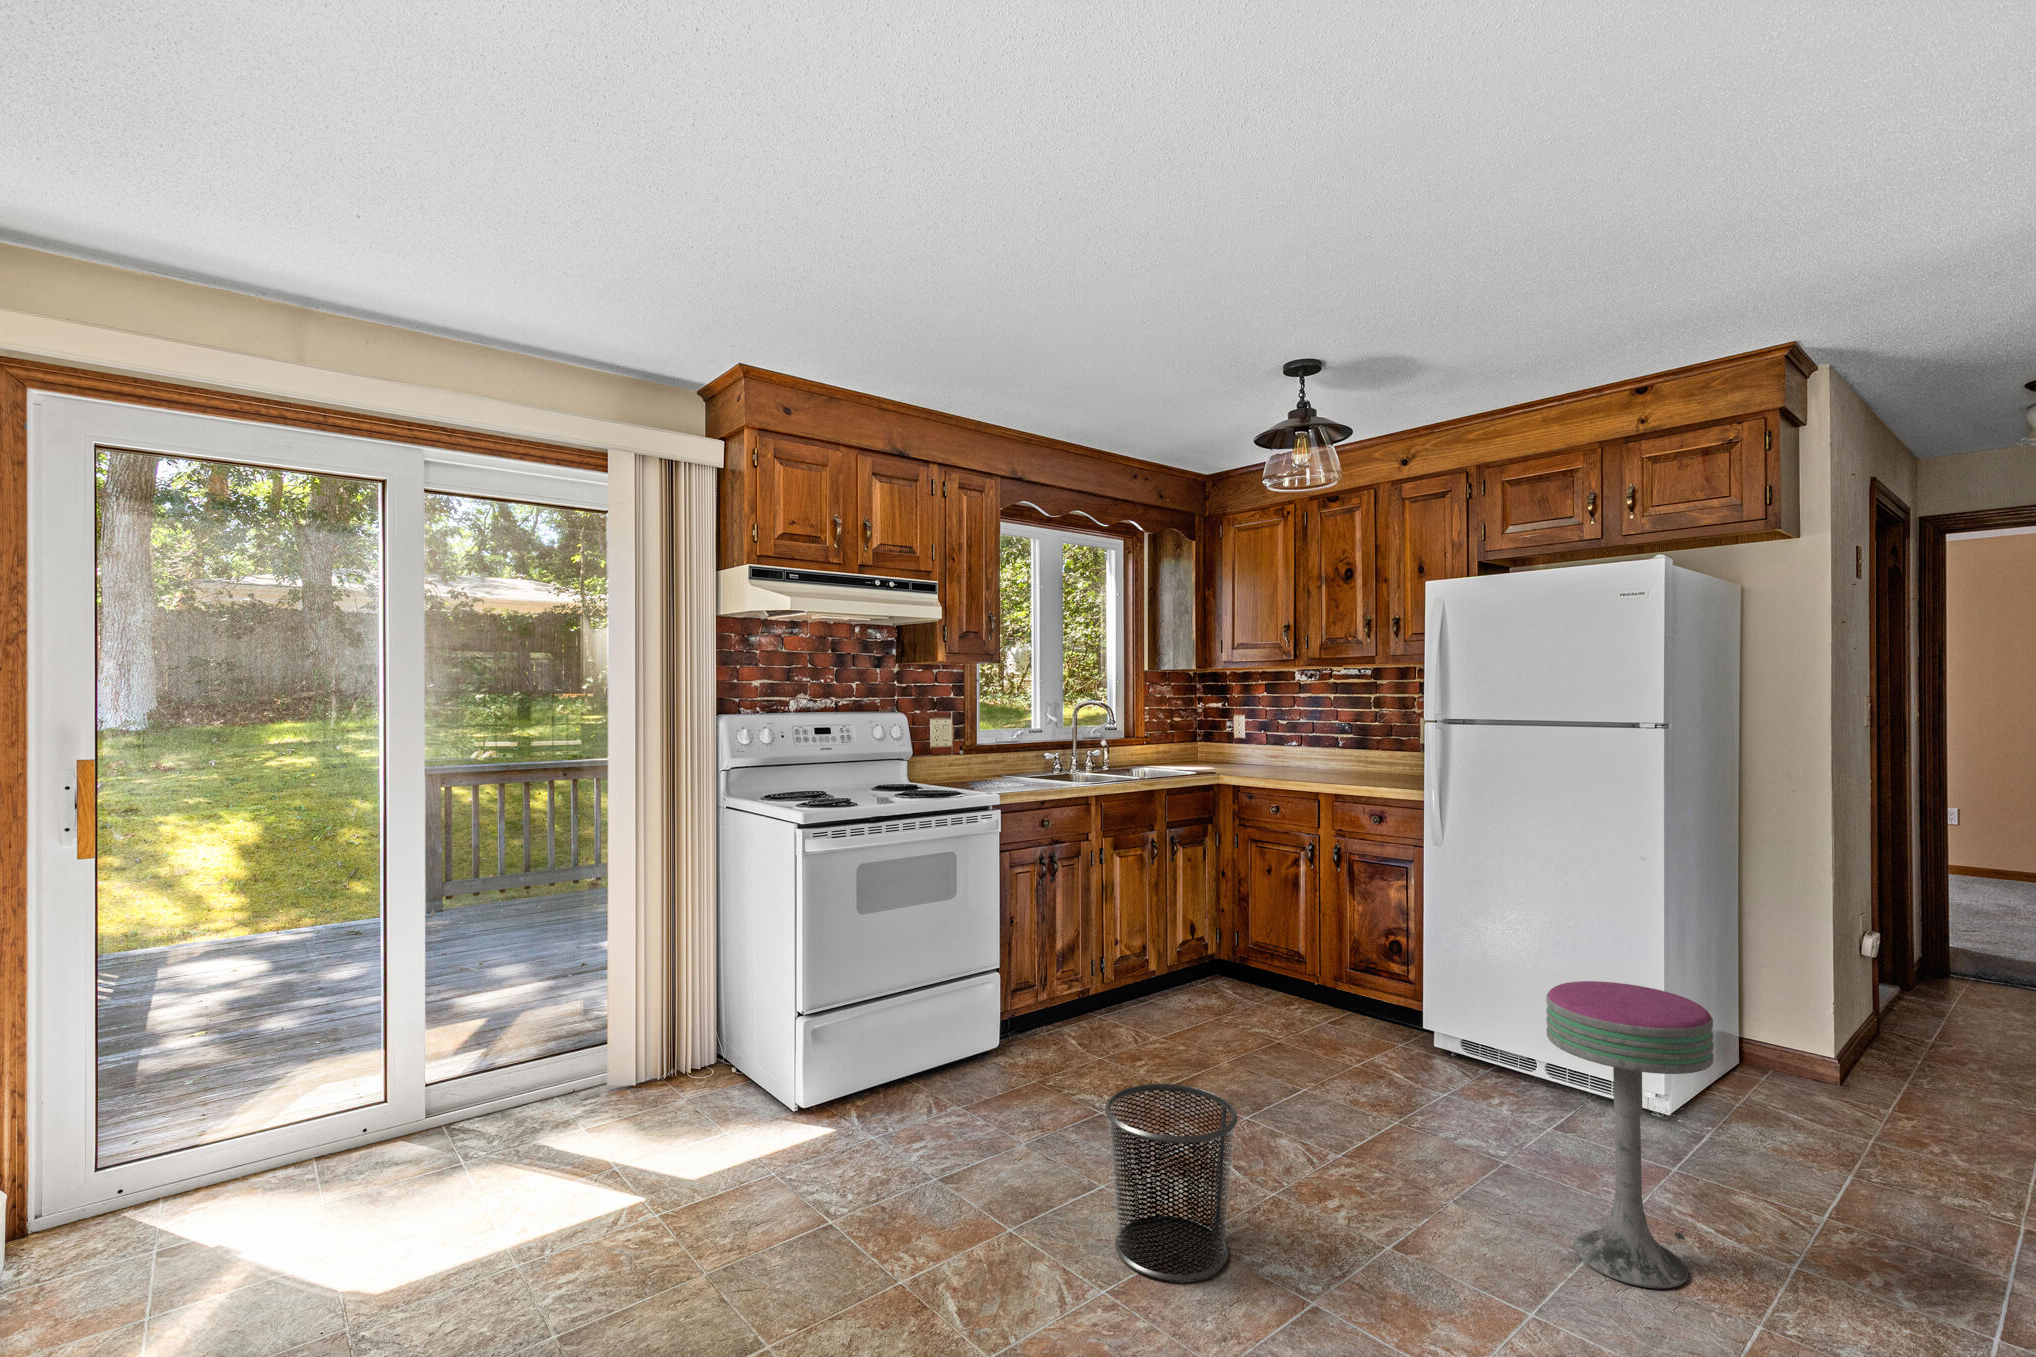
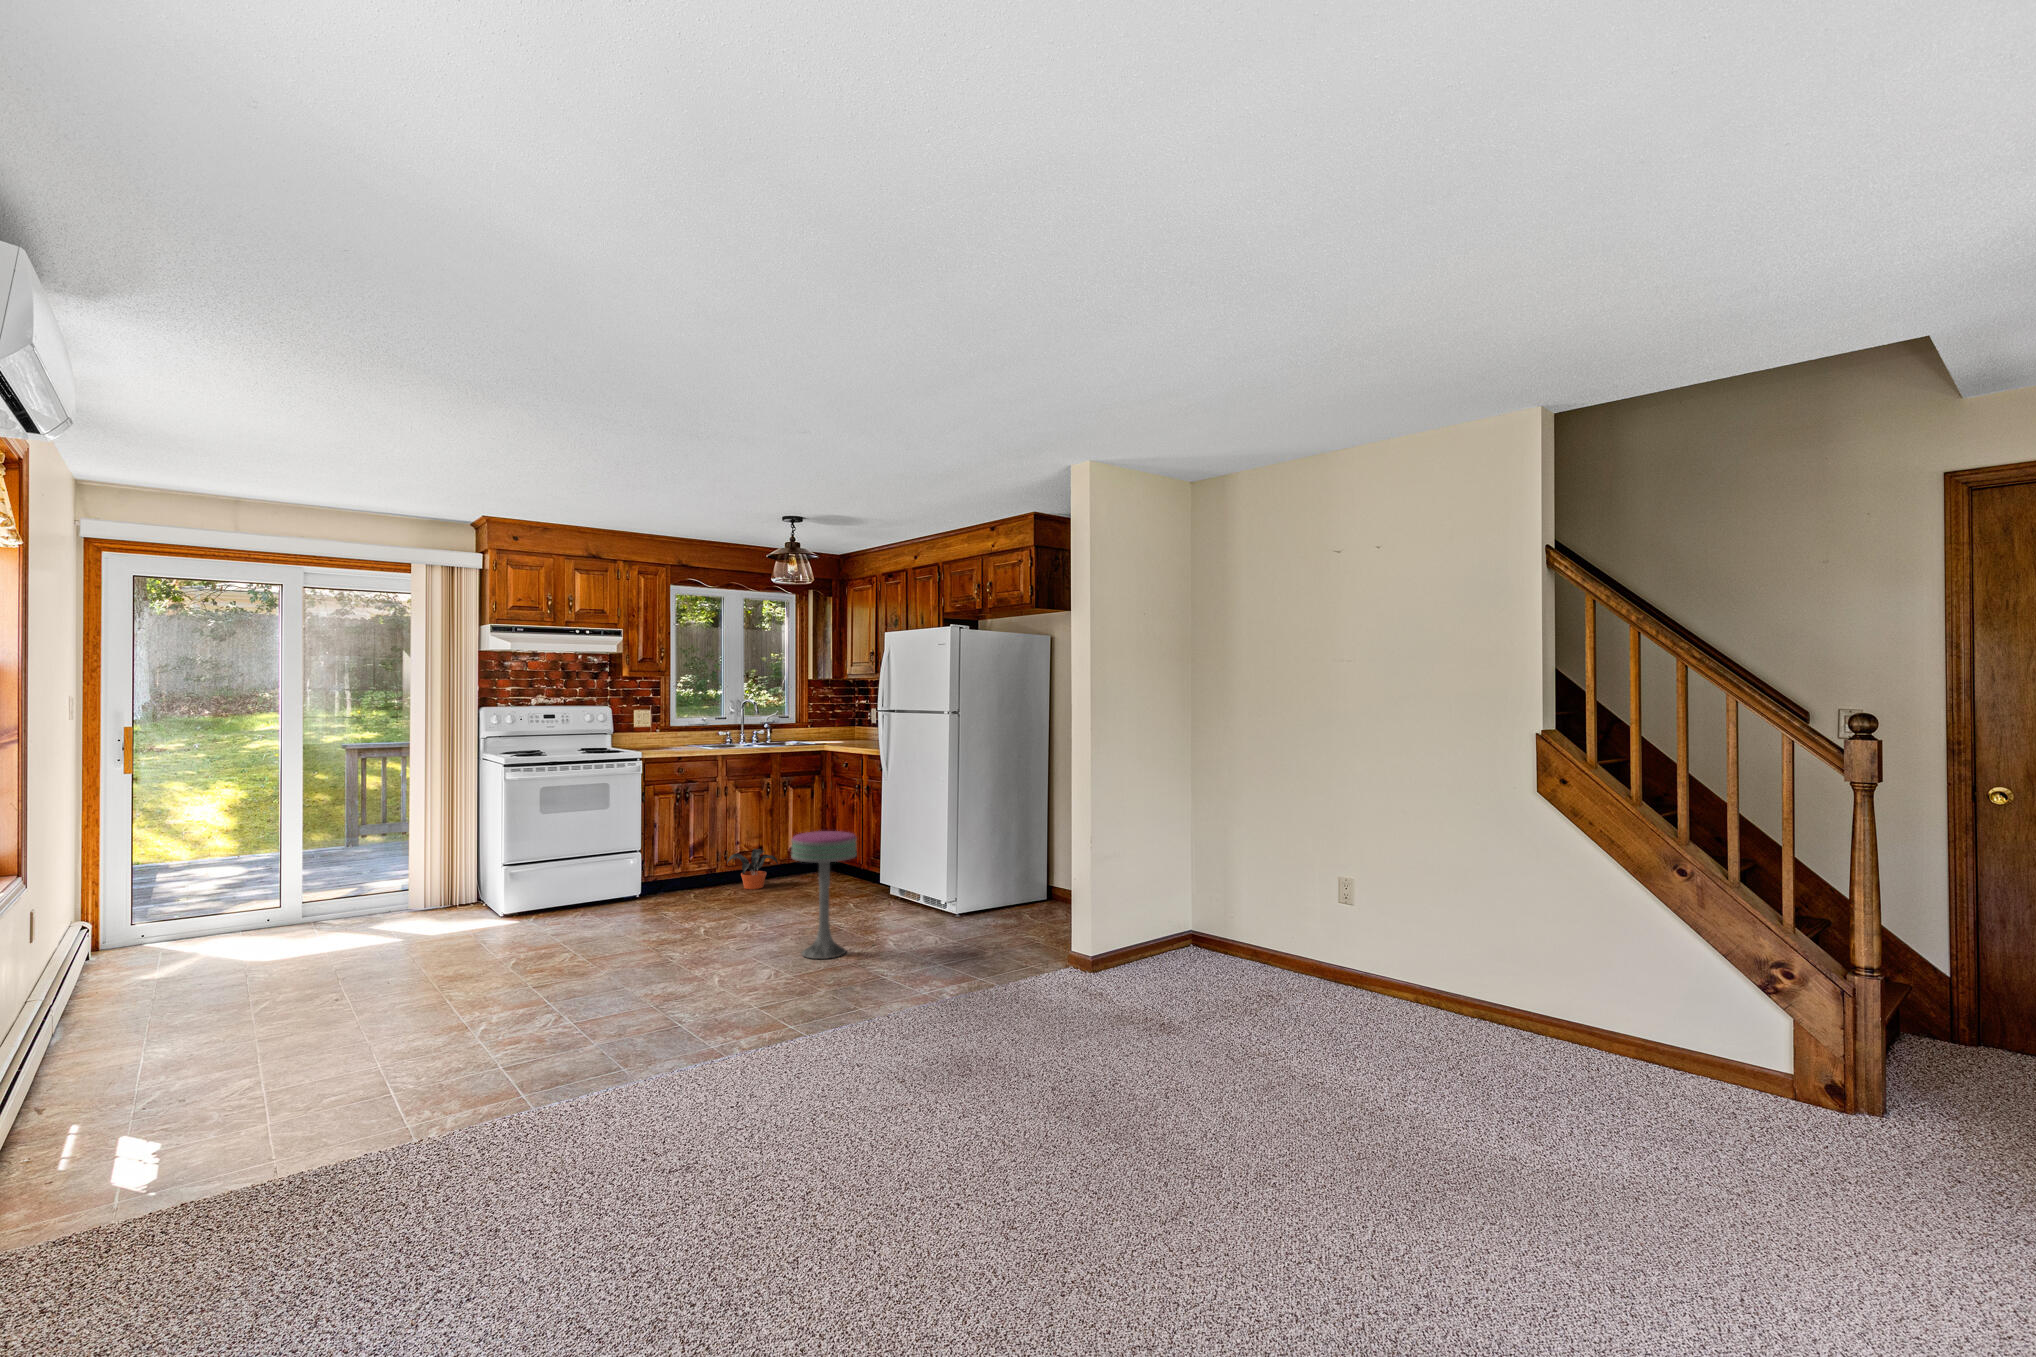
potted plant: none [1124,955,1209,1030] -> present [727,849,778,889]
waste bin: present [1105,1084,1238,1281] -> none [589,881,655,958]

